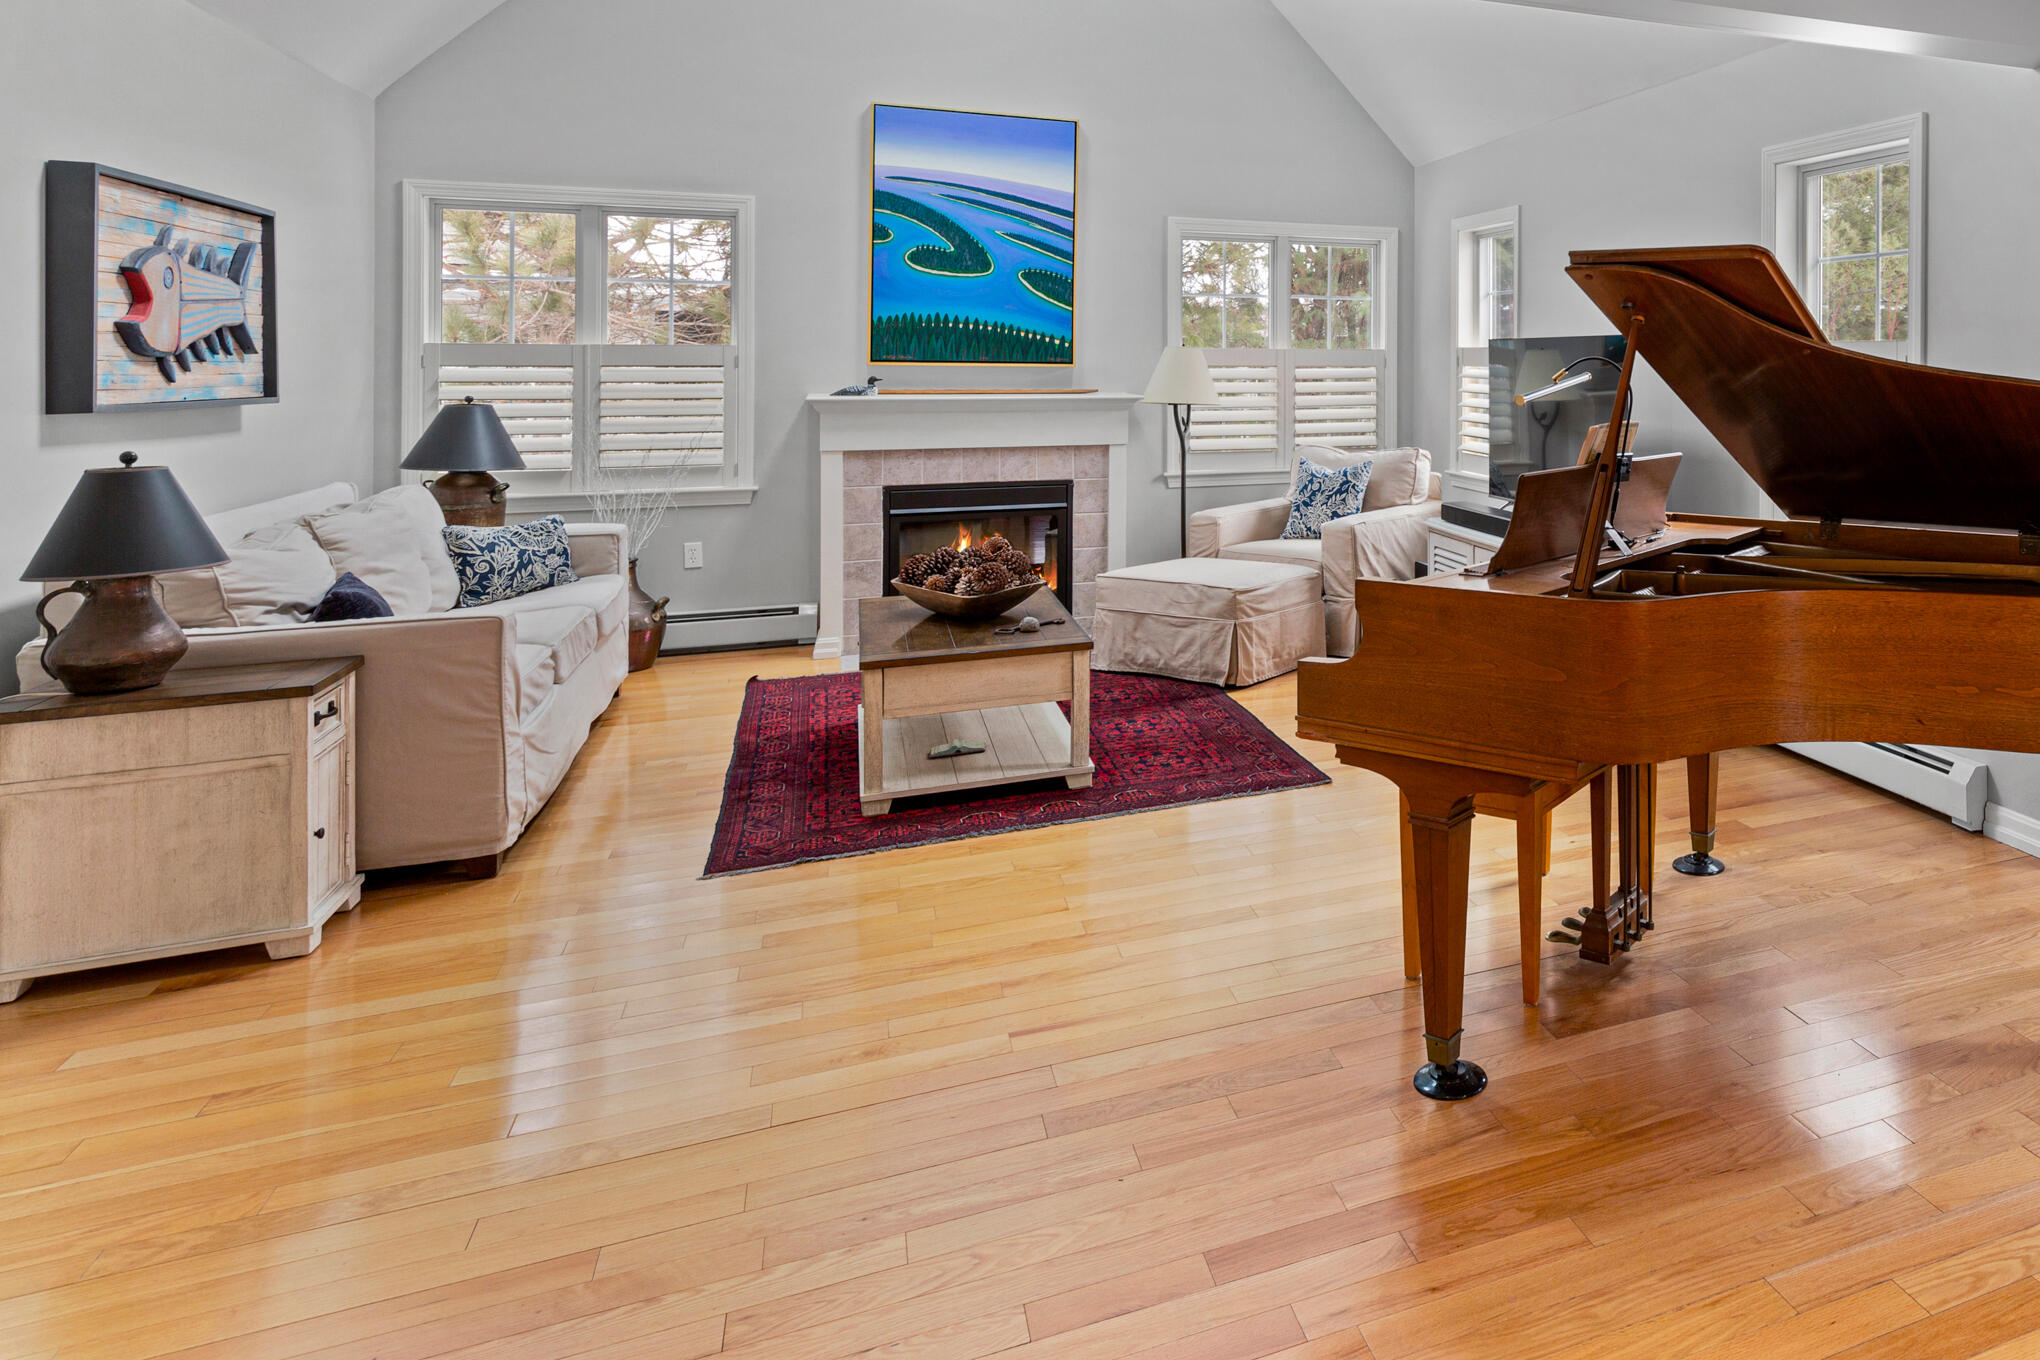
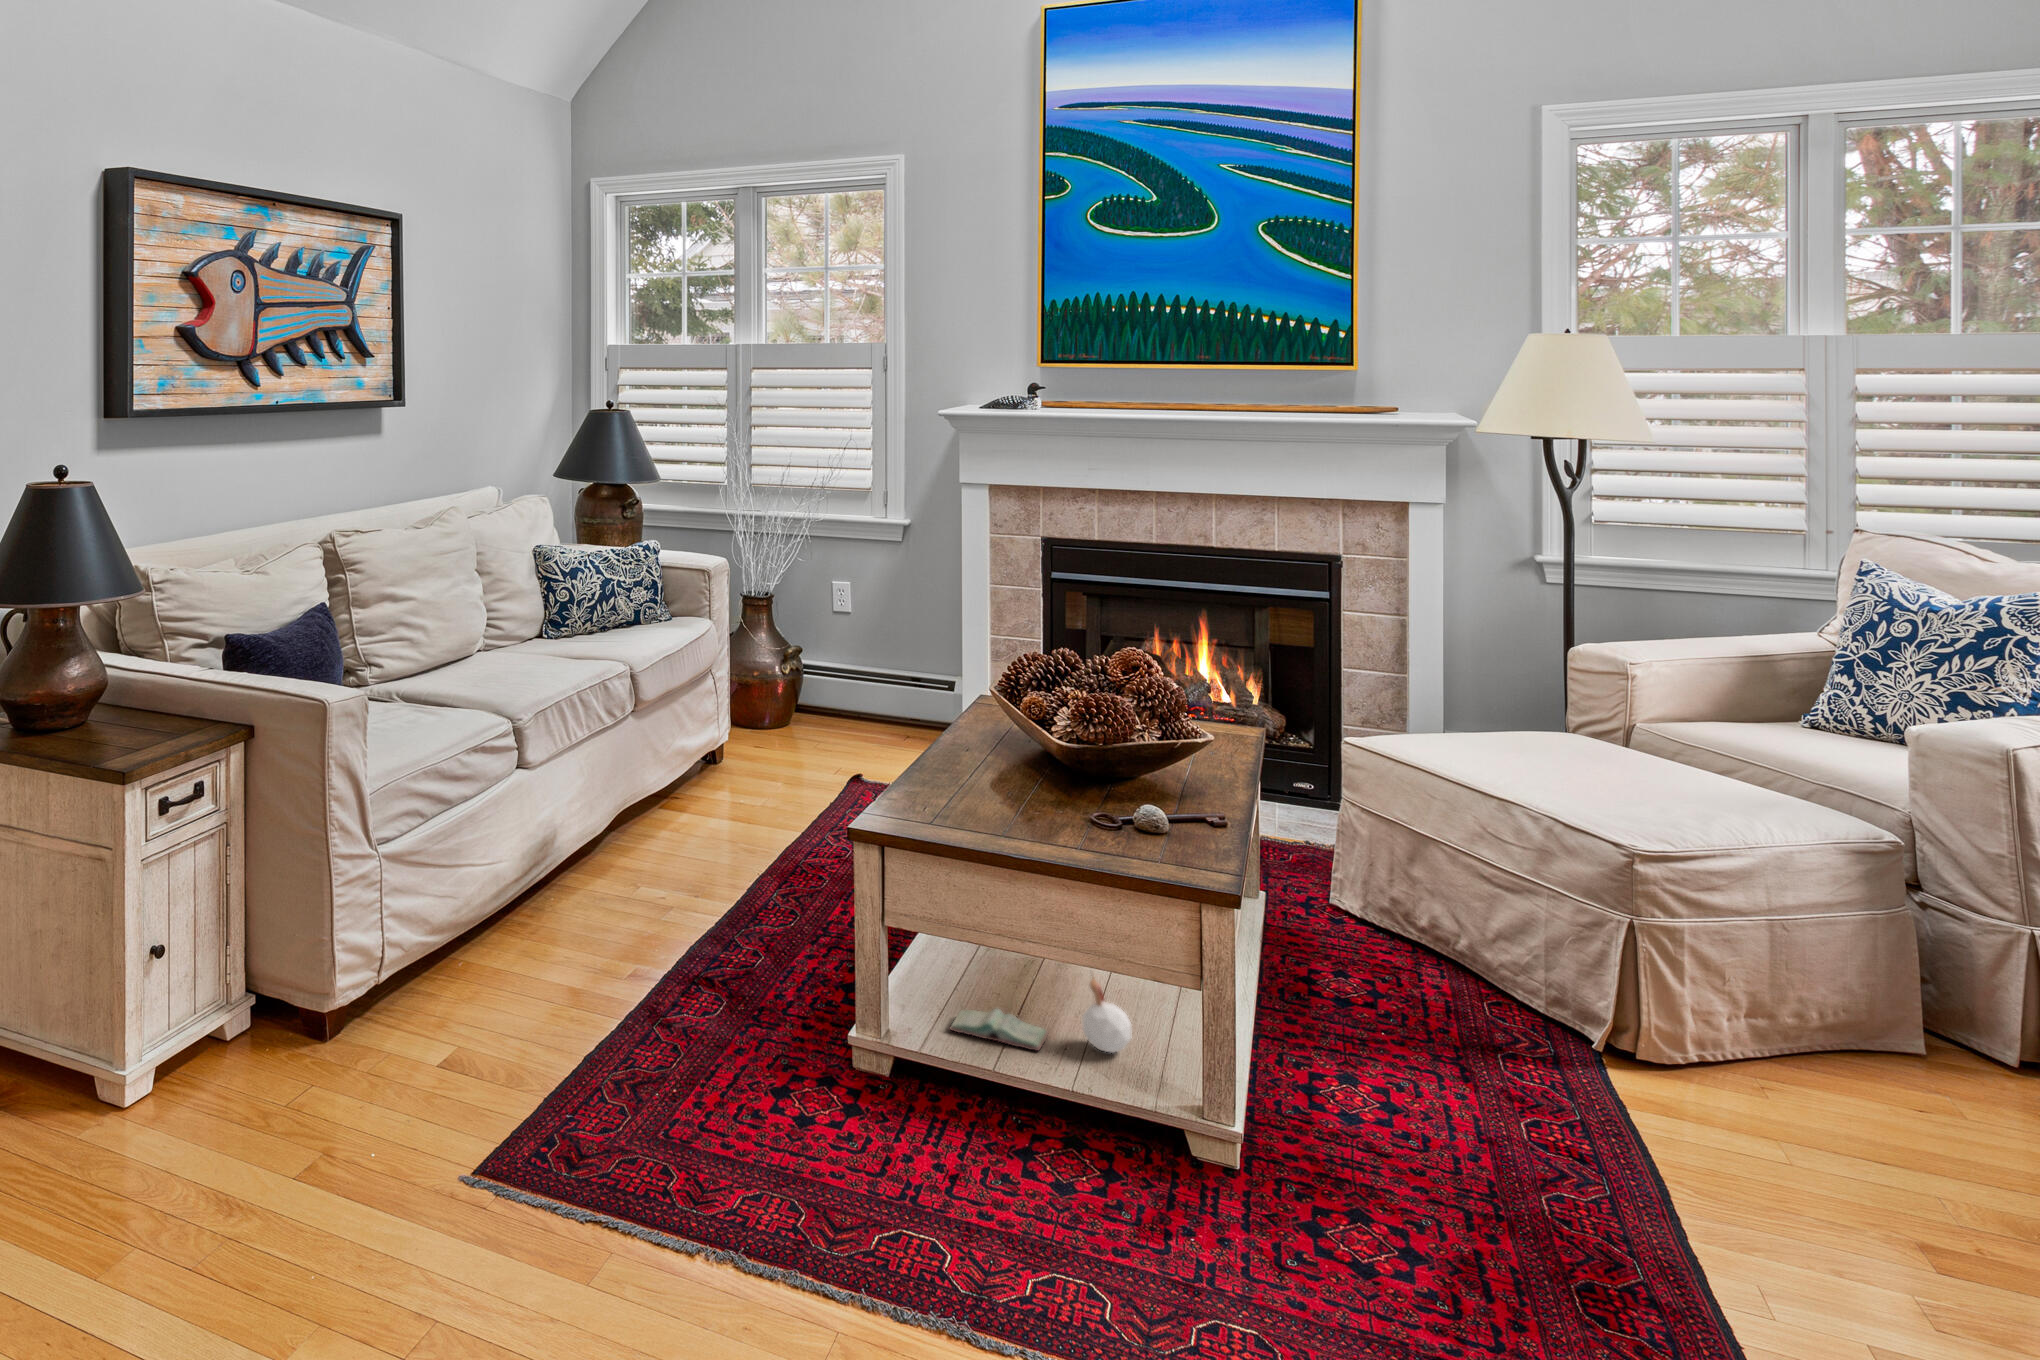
candle: none [1006,697,1033,742] -> present [1083,978,1131,1052]

